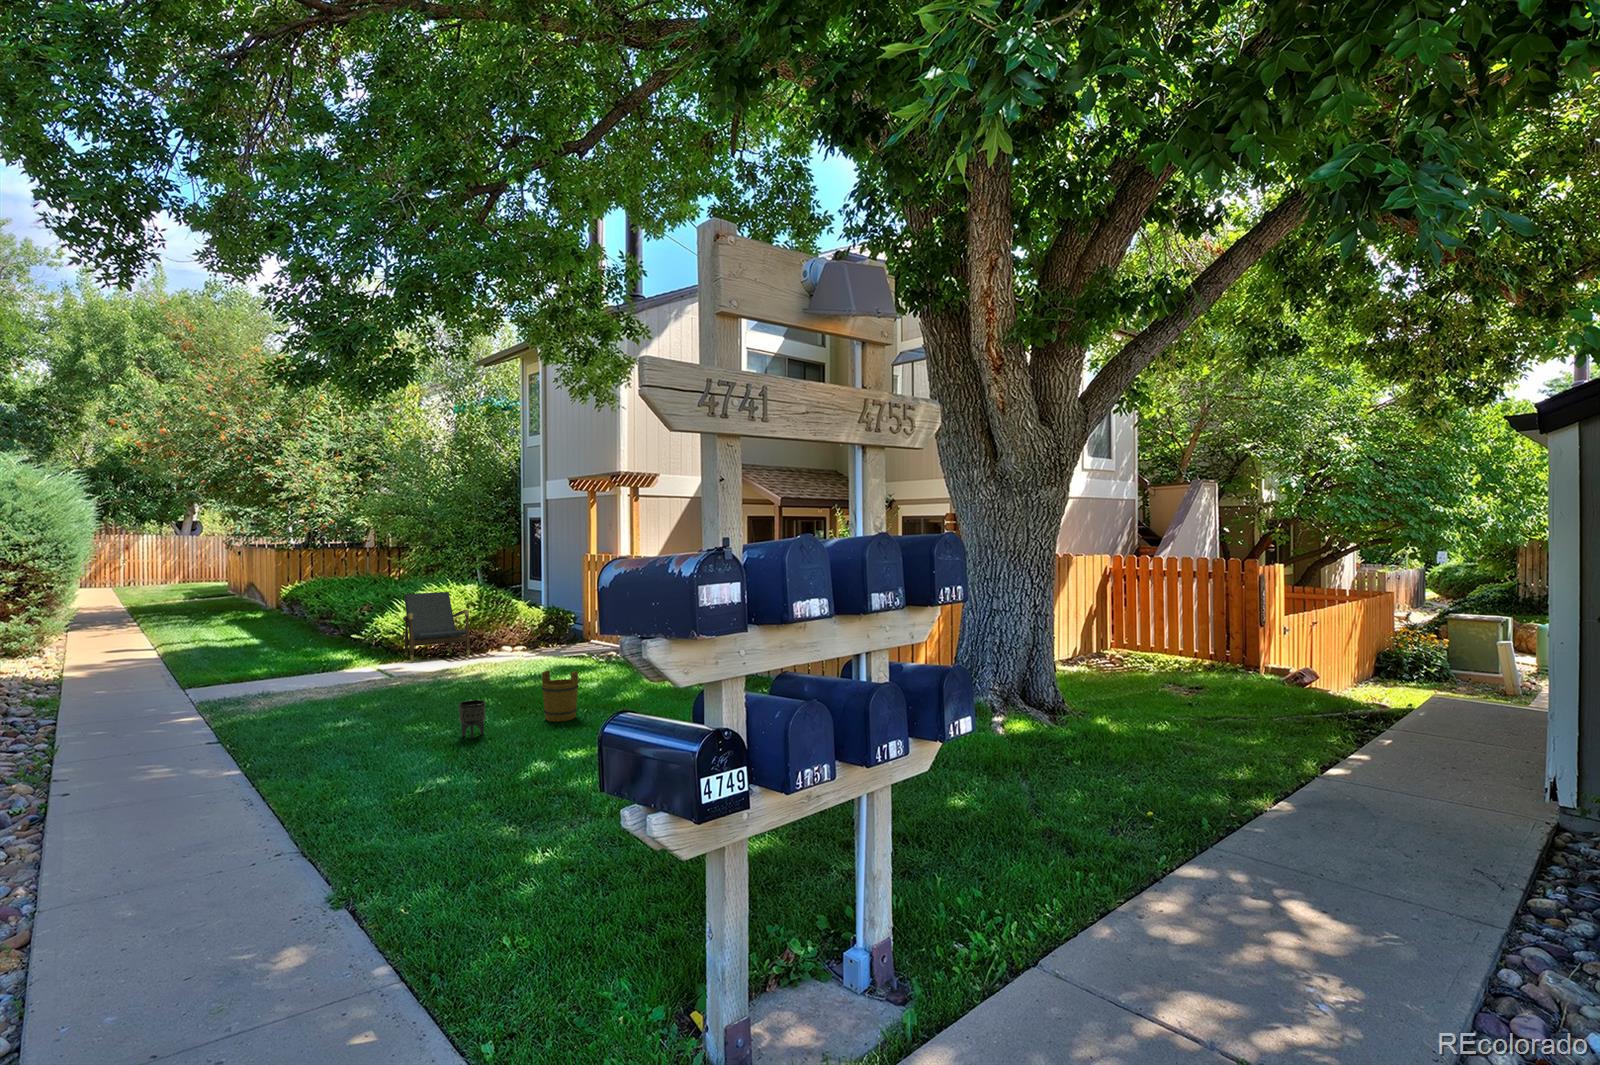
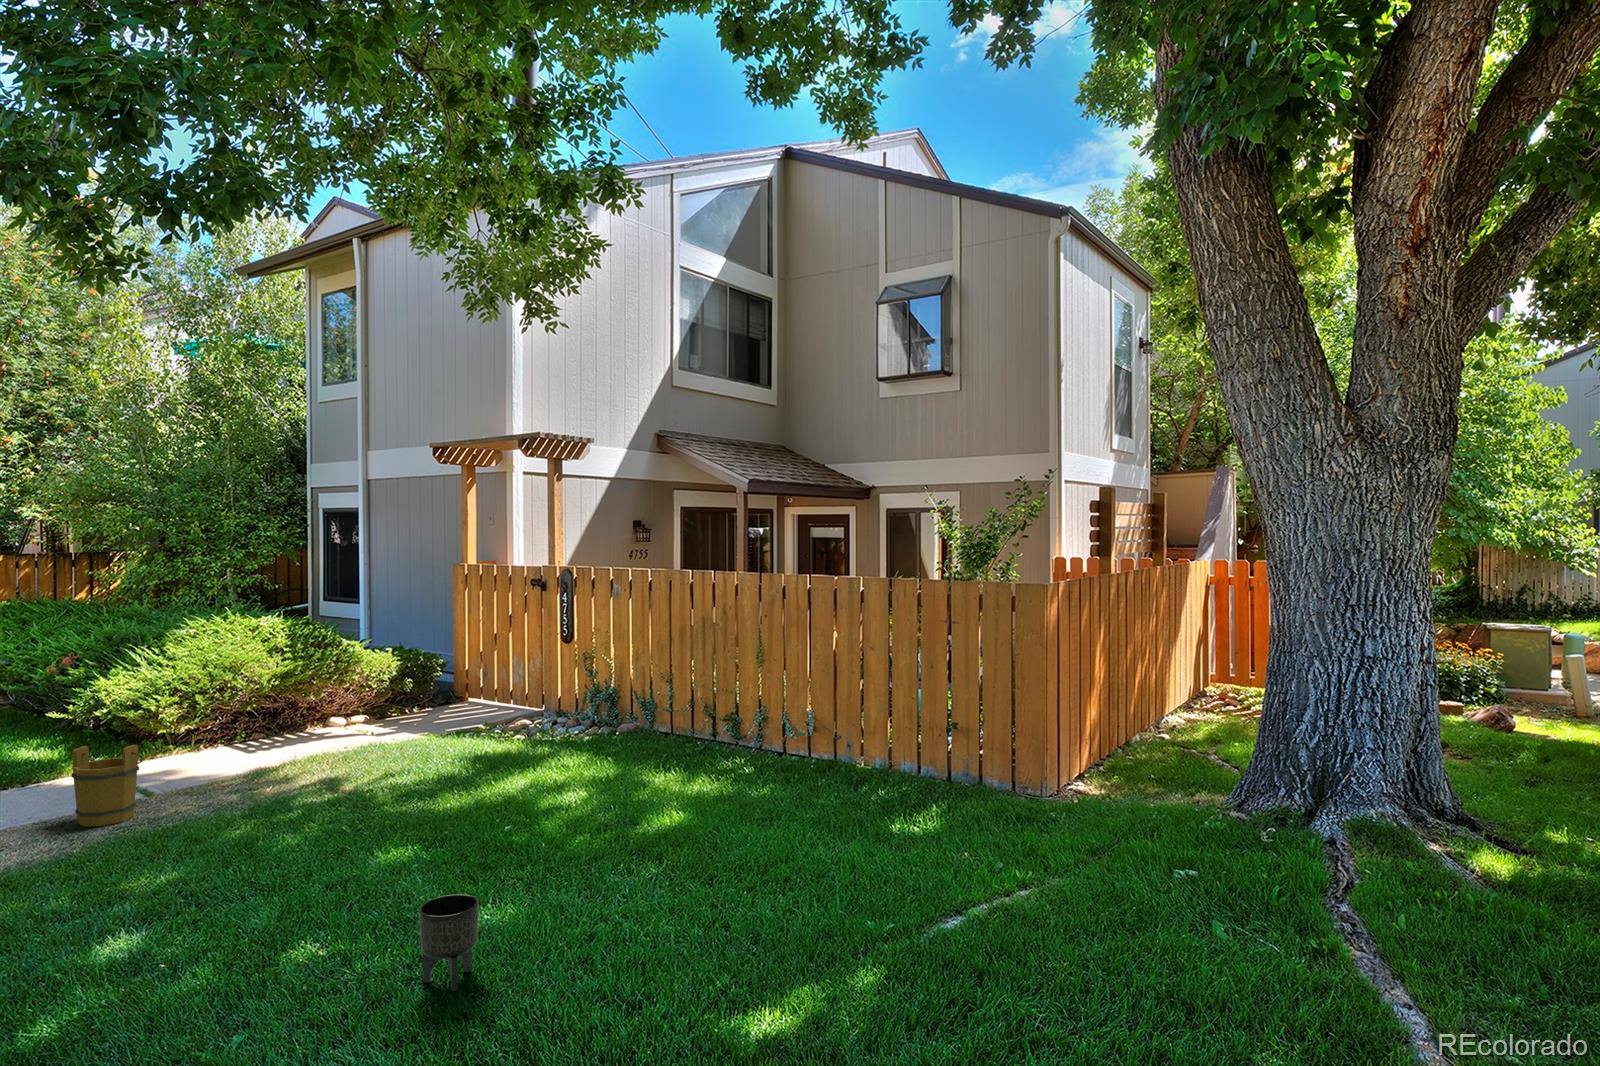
lounge chair: present [403,592,470,663] -> none [159,632,290,764]
bucket: present [542,671,580,722] -> present [71,745,143,827]

